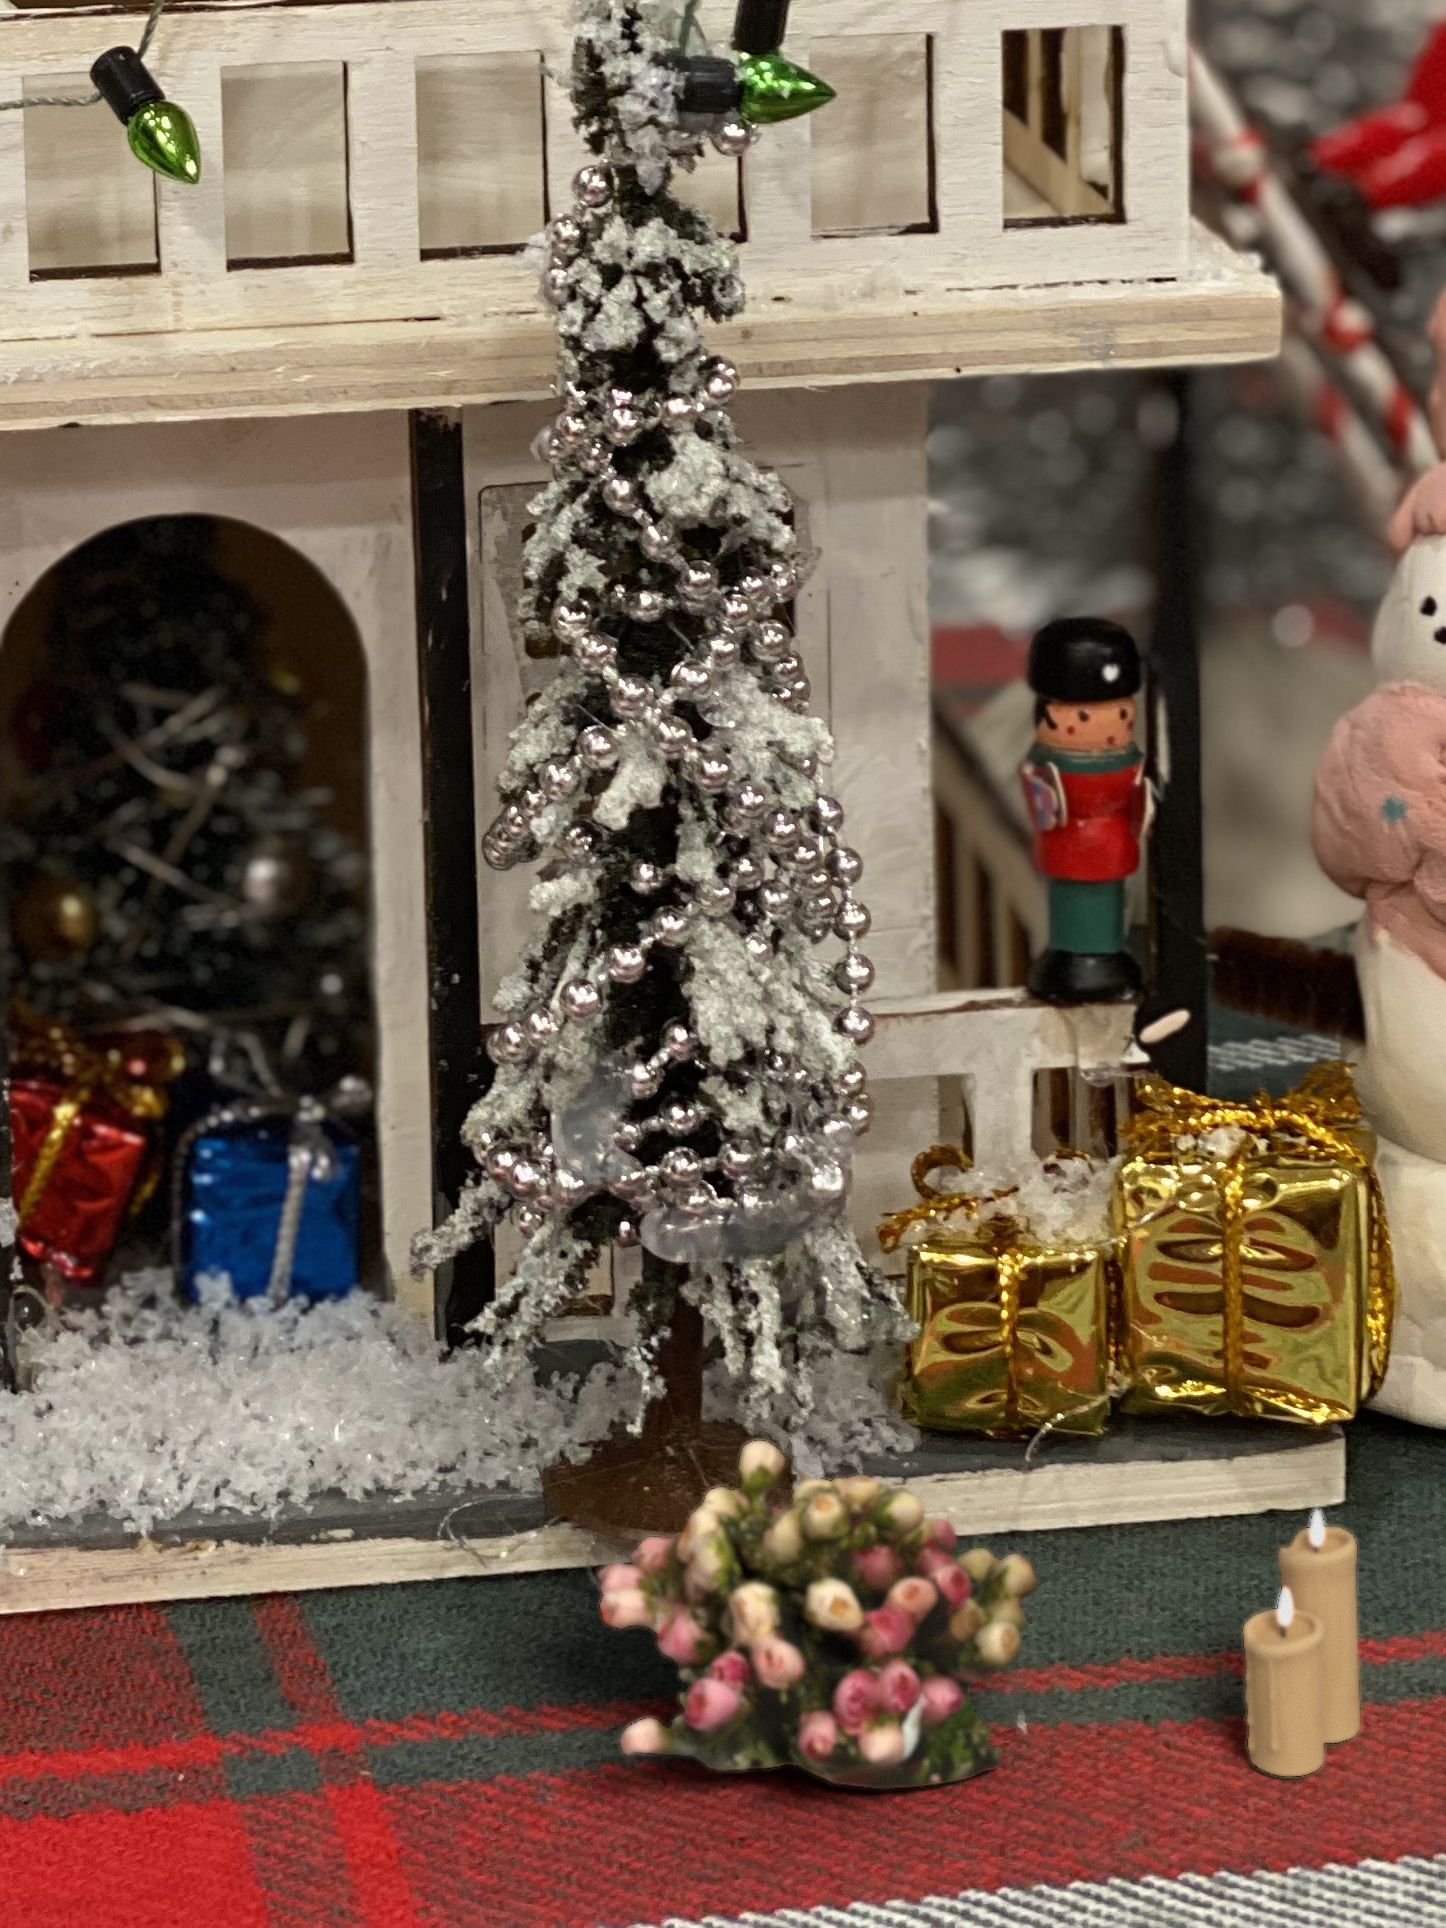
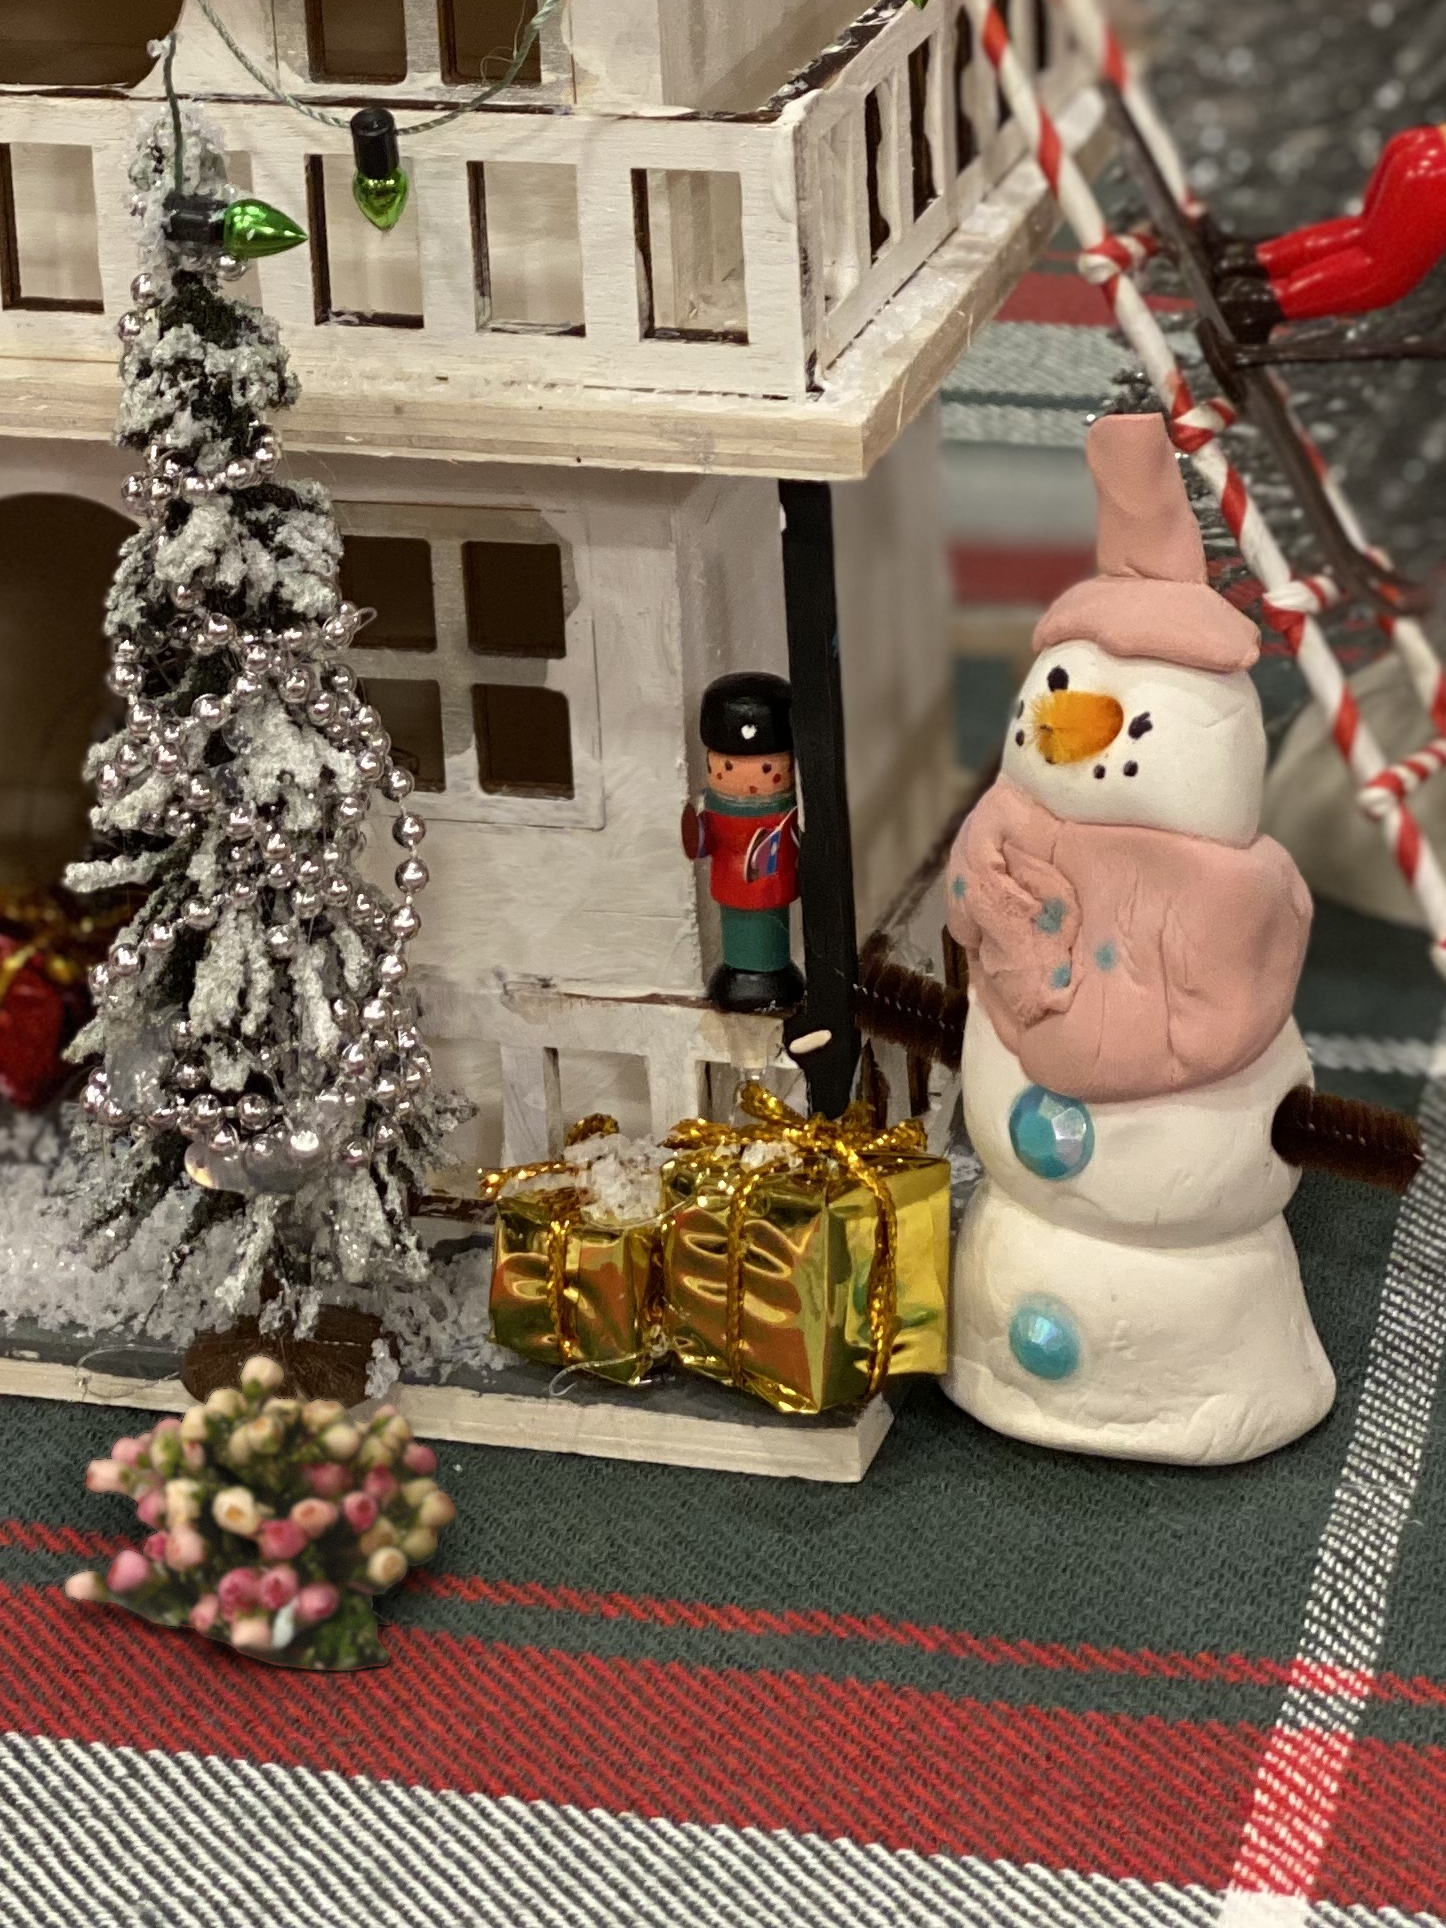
candle: present [1243,1510,1360,1776] -> none [578,1506,702,1727]

